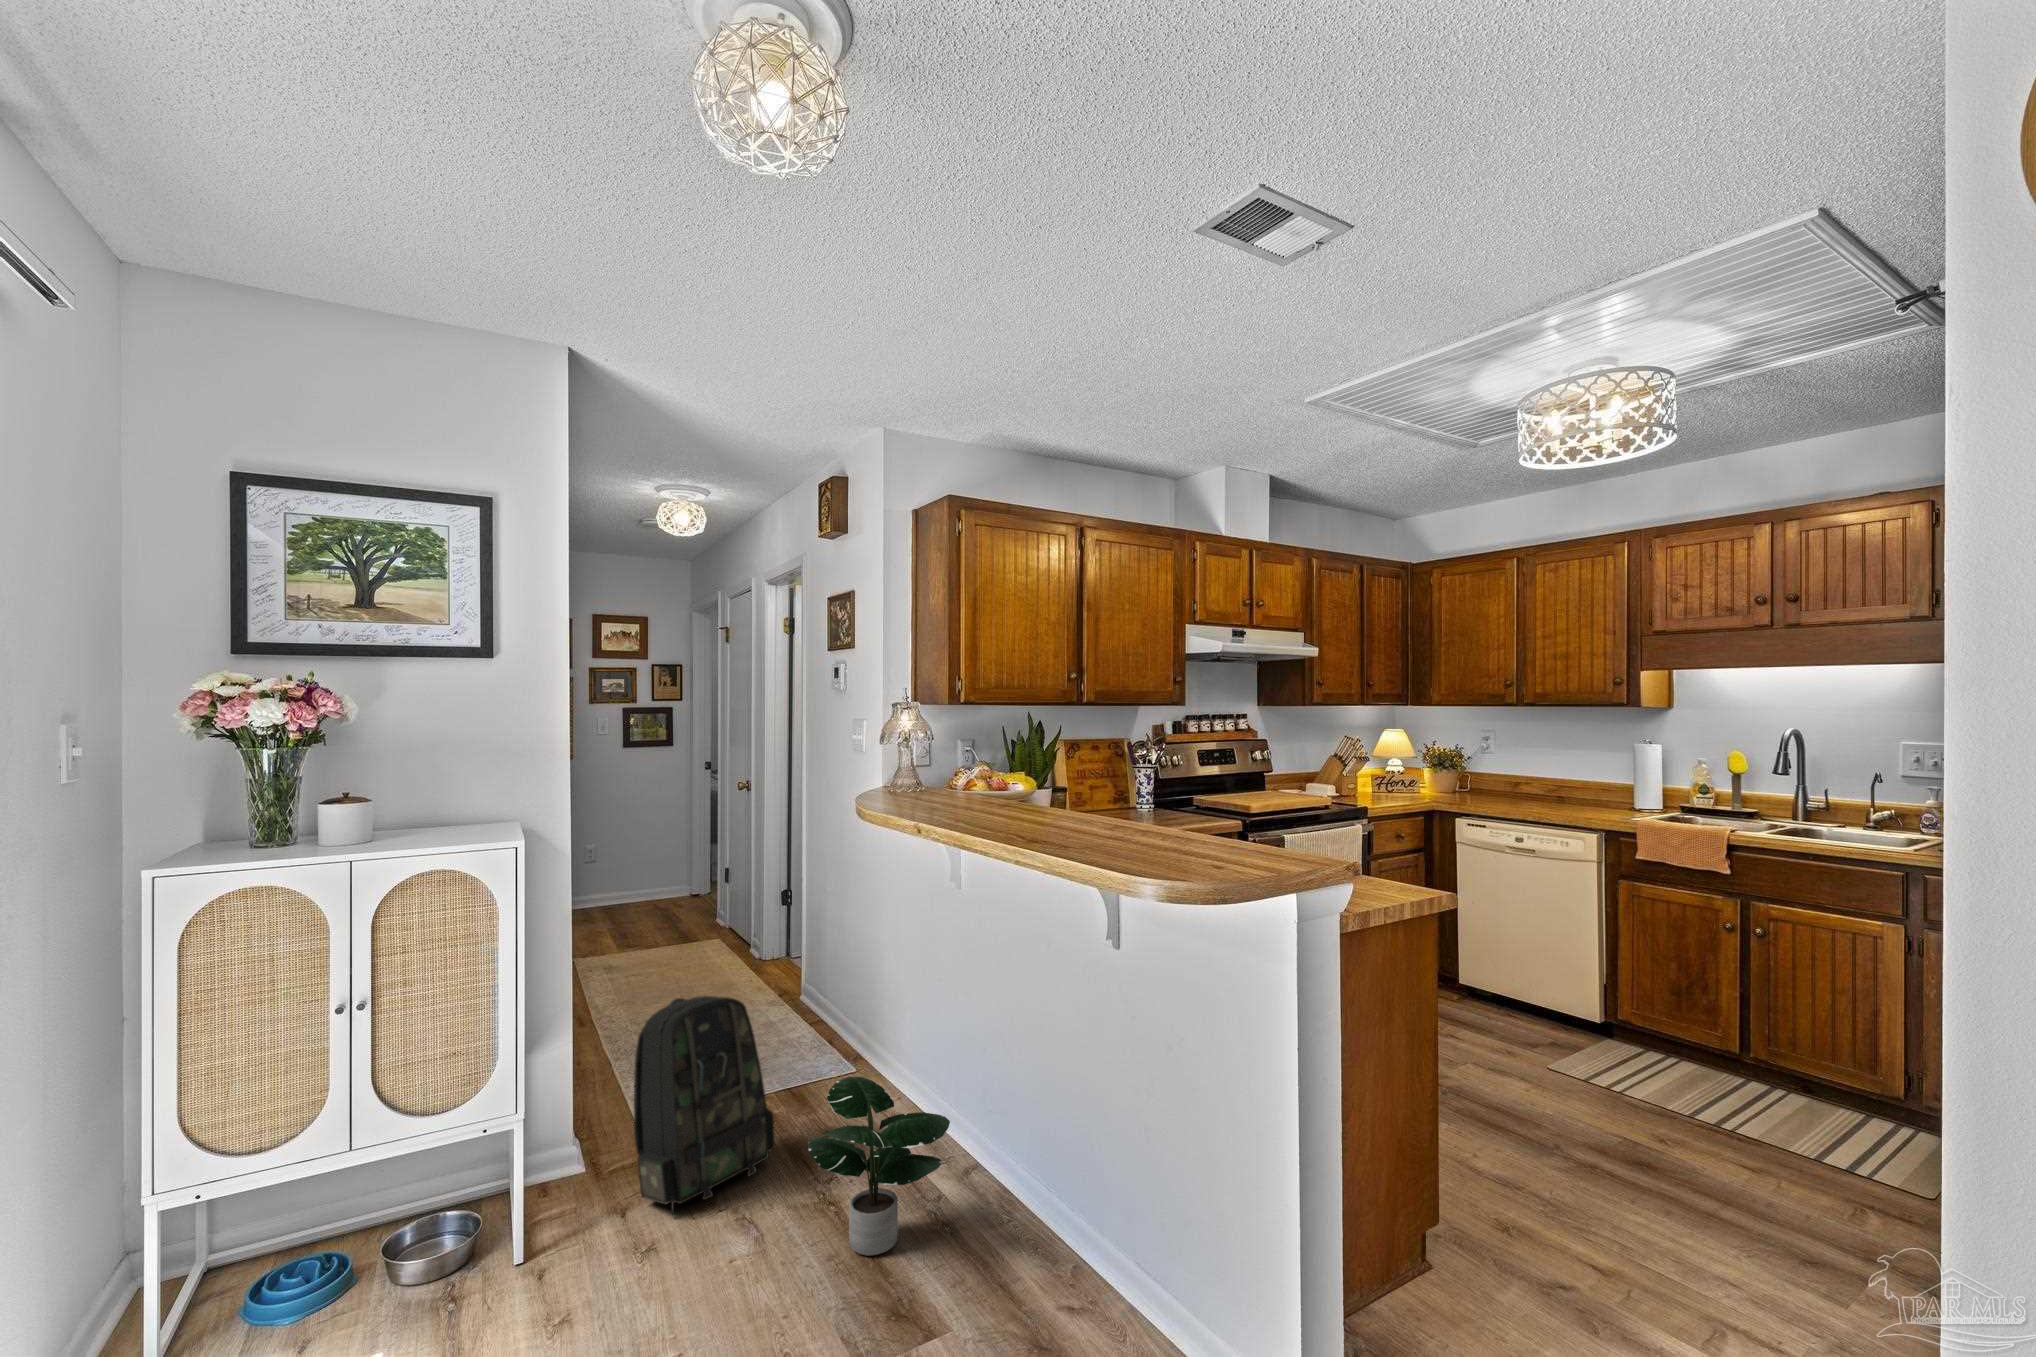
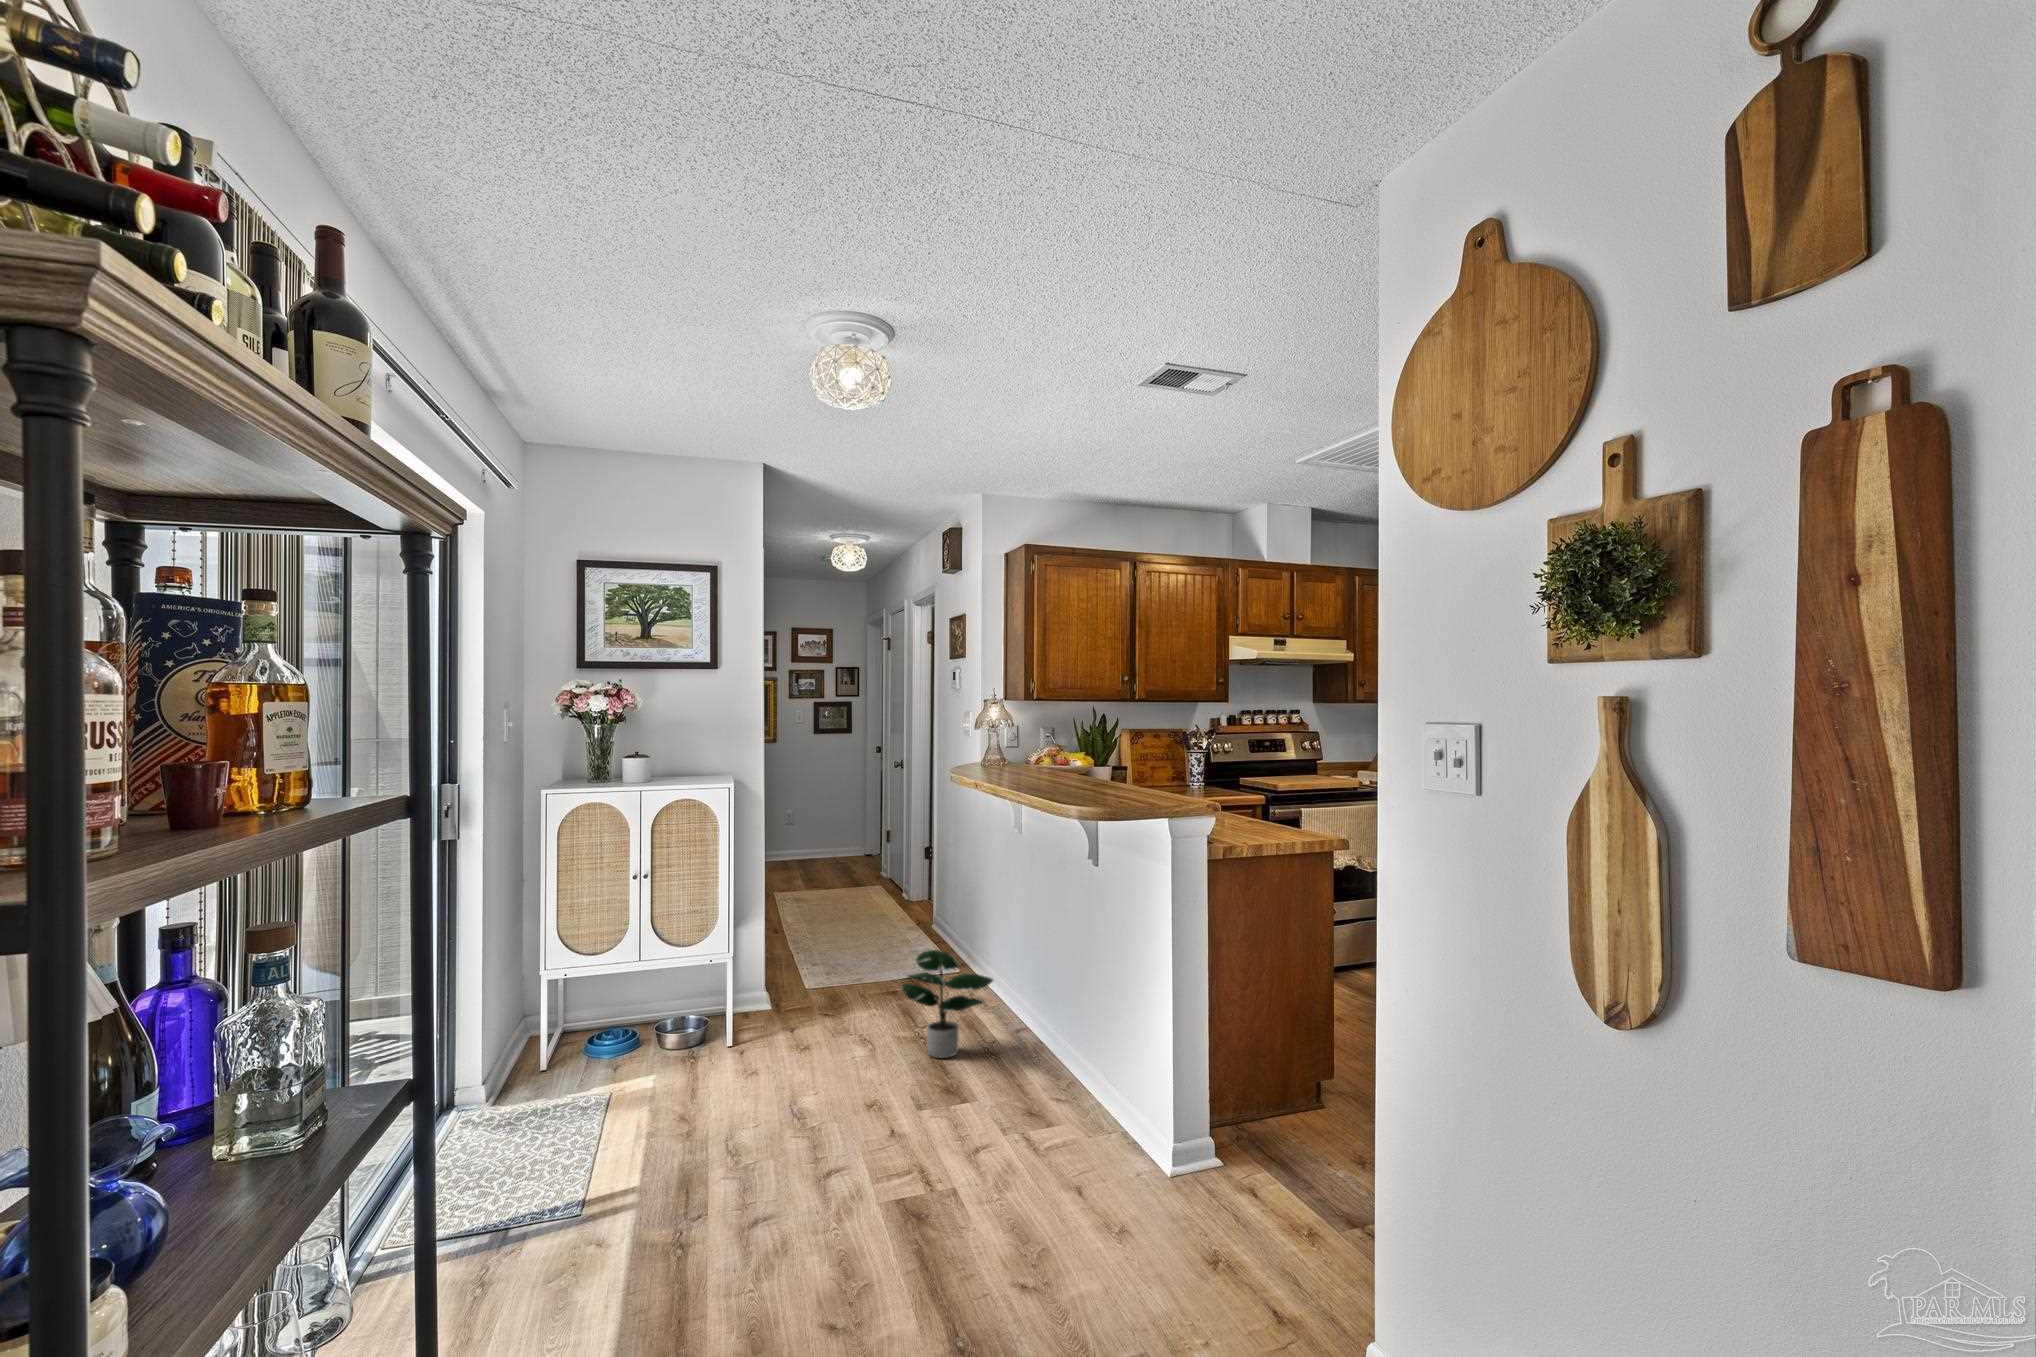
backpack: present [634,996,775,1217] -> none [801,898,891,1032]

